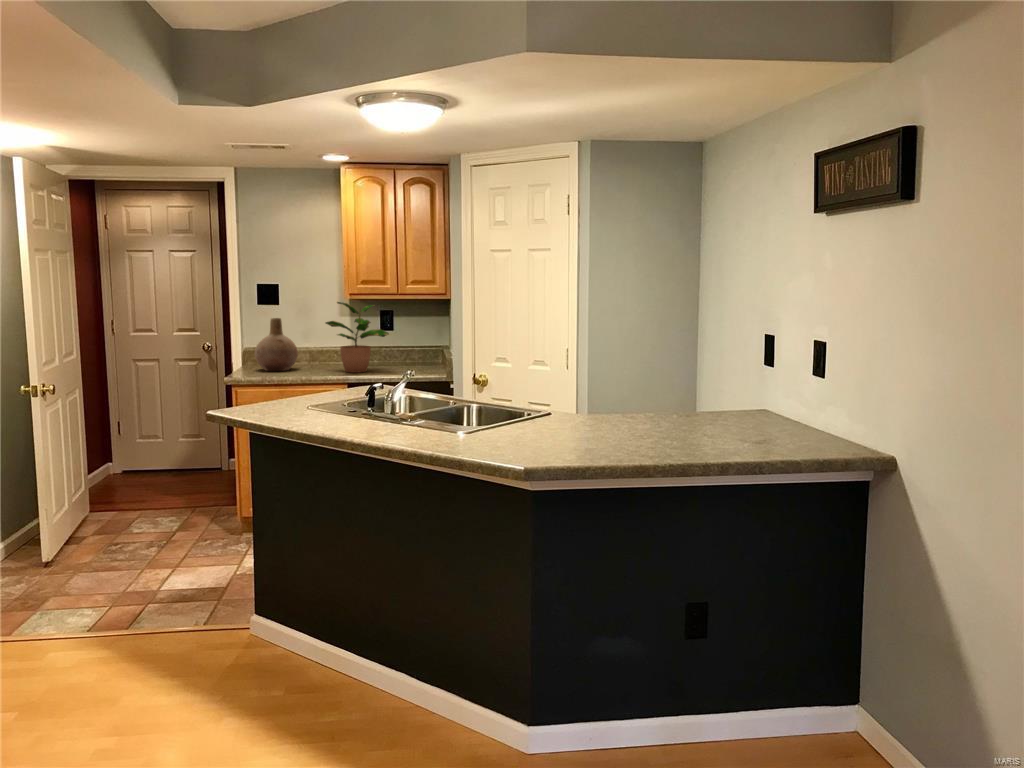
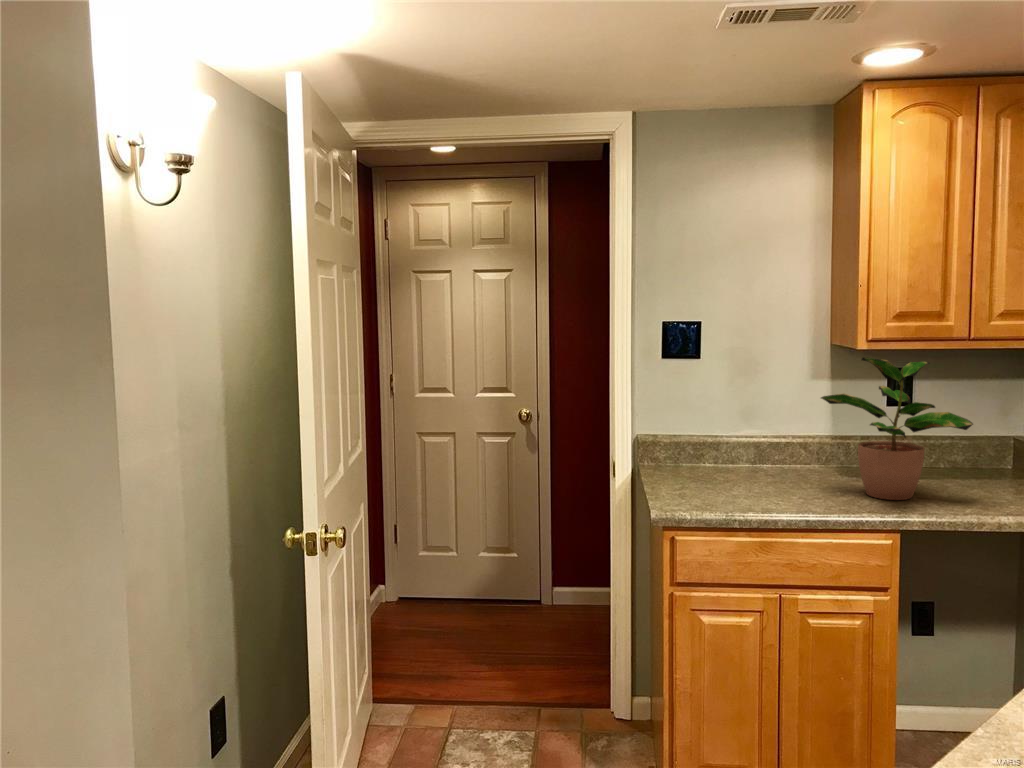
vase: present [255,318,298,371] -> none [677,386,760,489]

